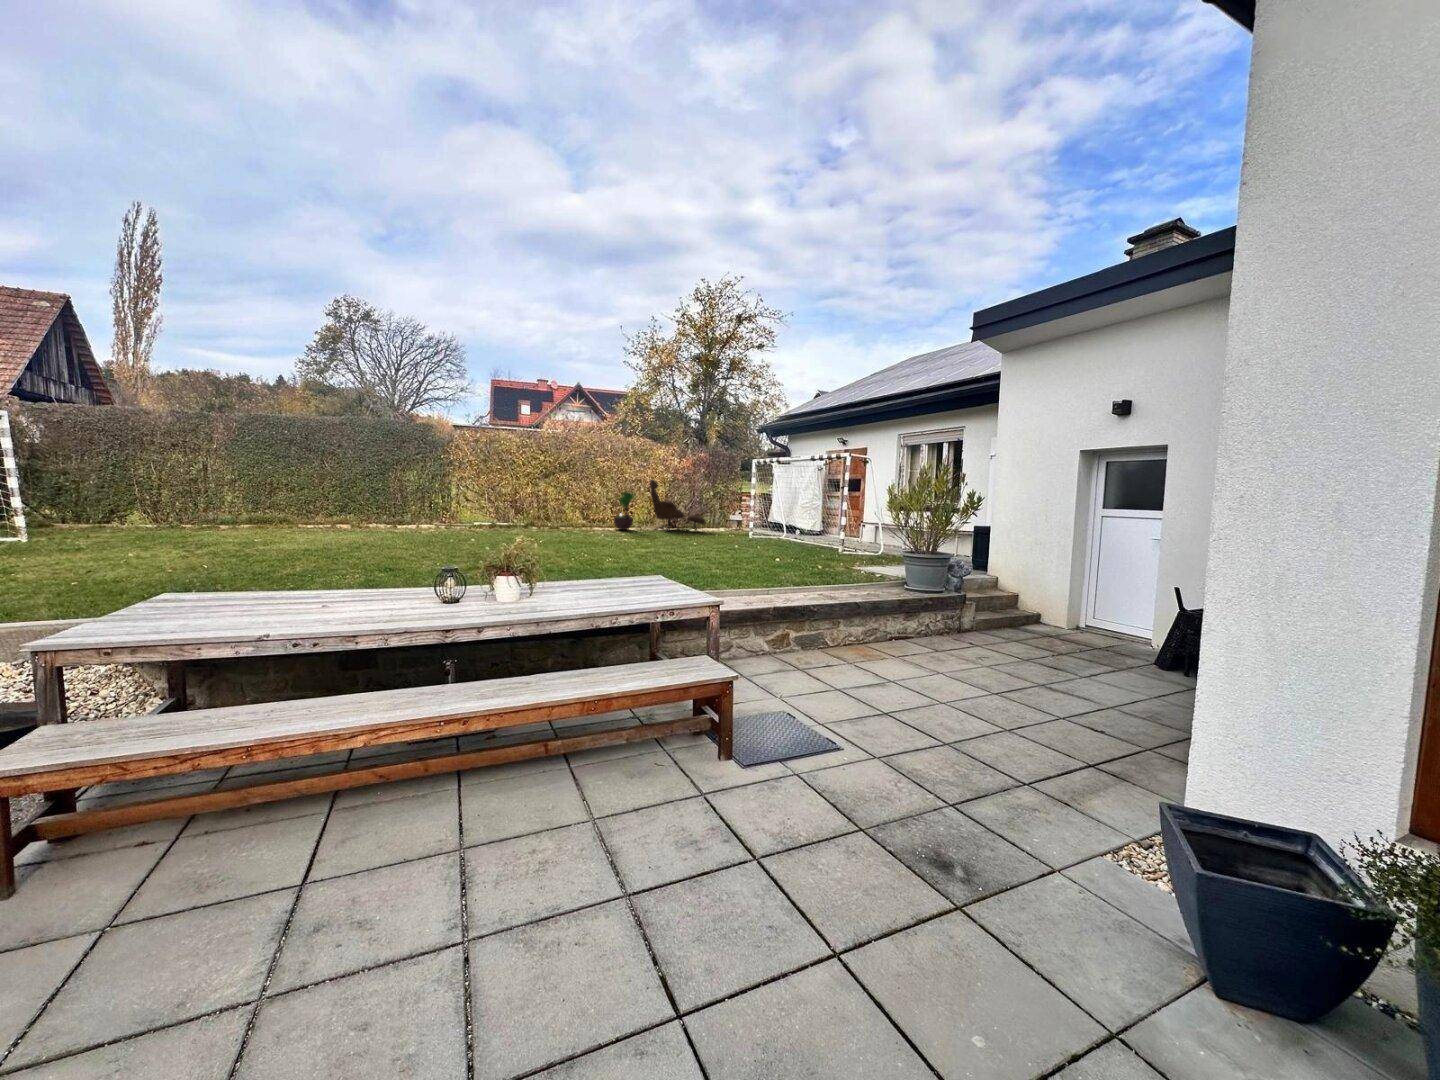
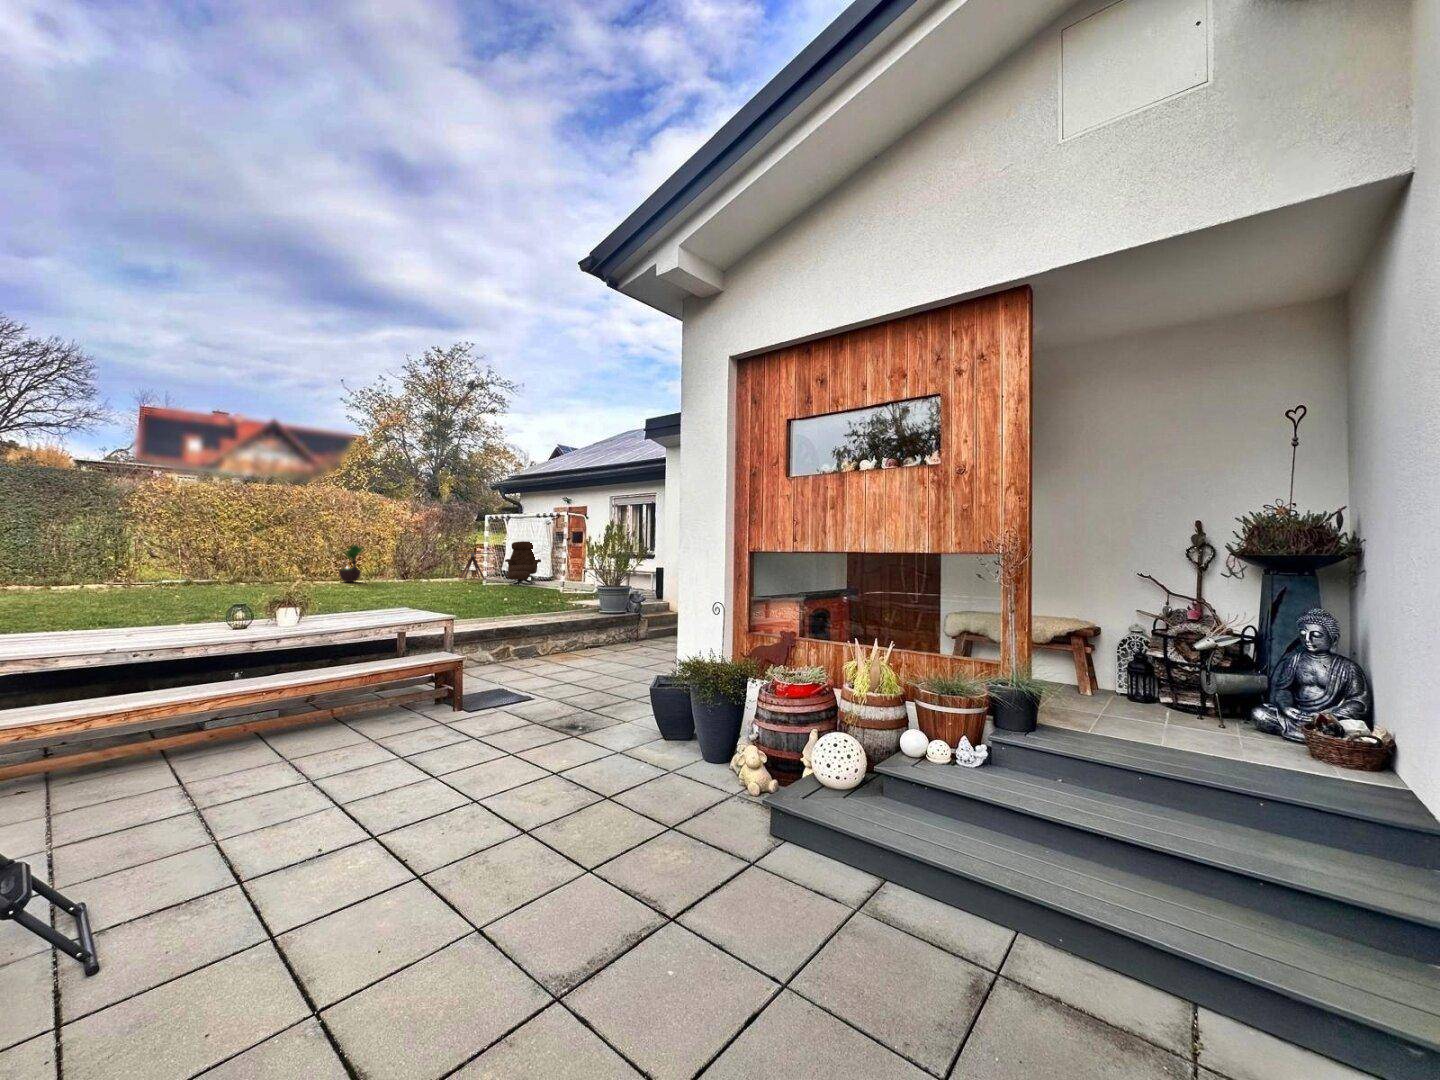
lounge chair: present [650,479,706,532] -> present [505,541,541,586]
round table: none [719,500,761,531] -> present [452,553,493,580]

